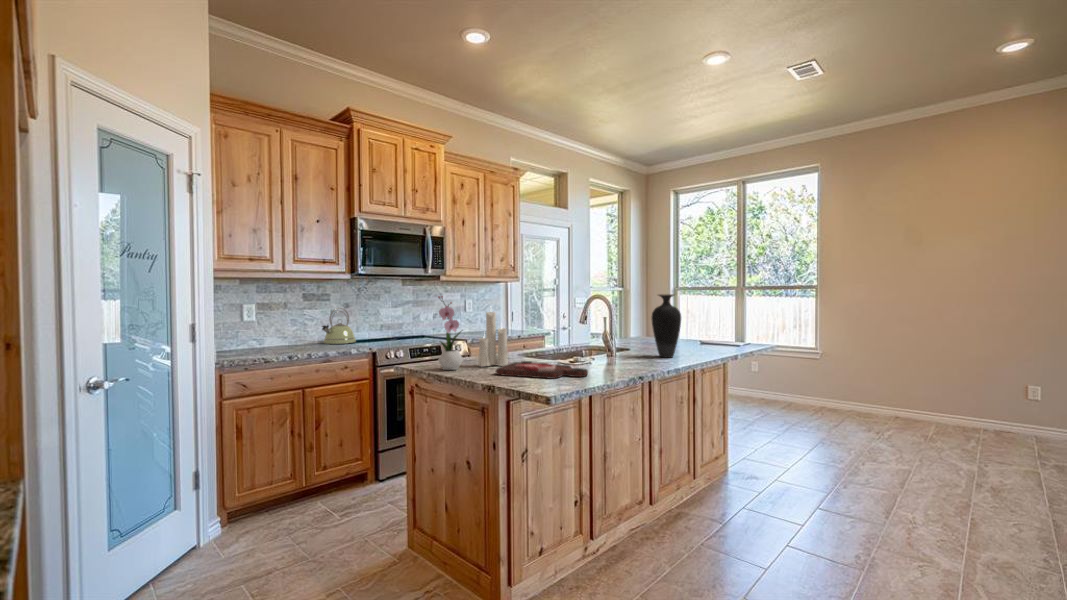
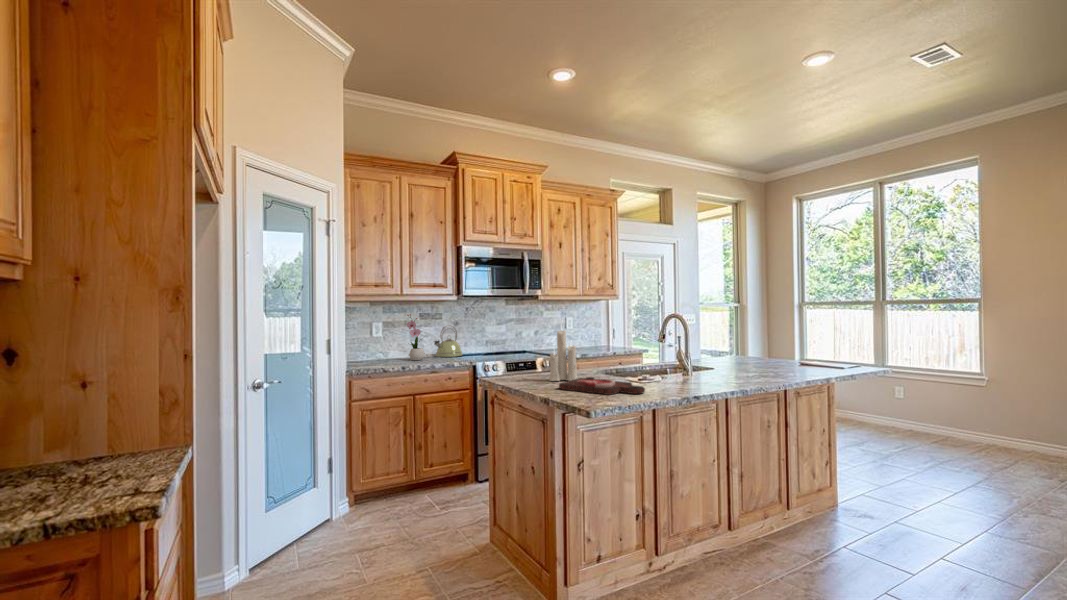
vase: present [651,294,681,358] -> none [729,313,762,378]
flower arrangement: present [438,296,463,370] -> present [407,314,425,360]

